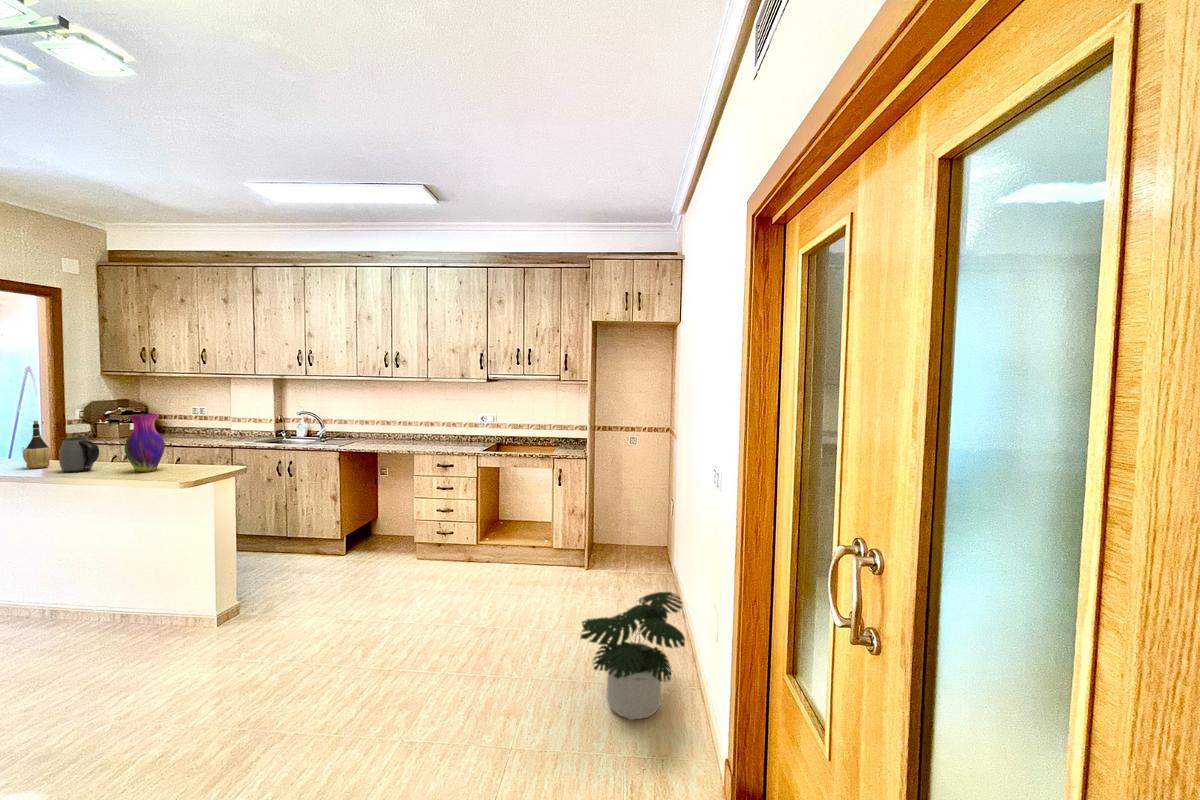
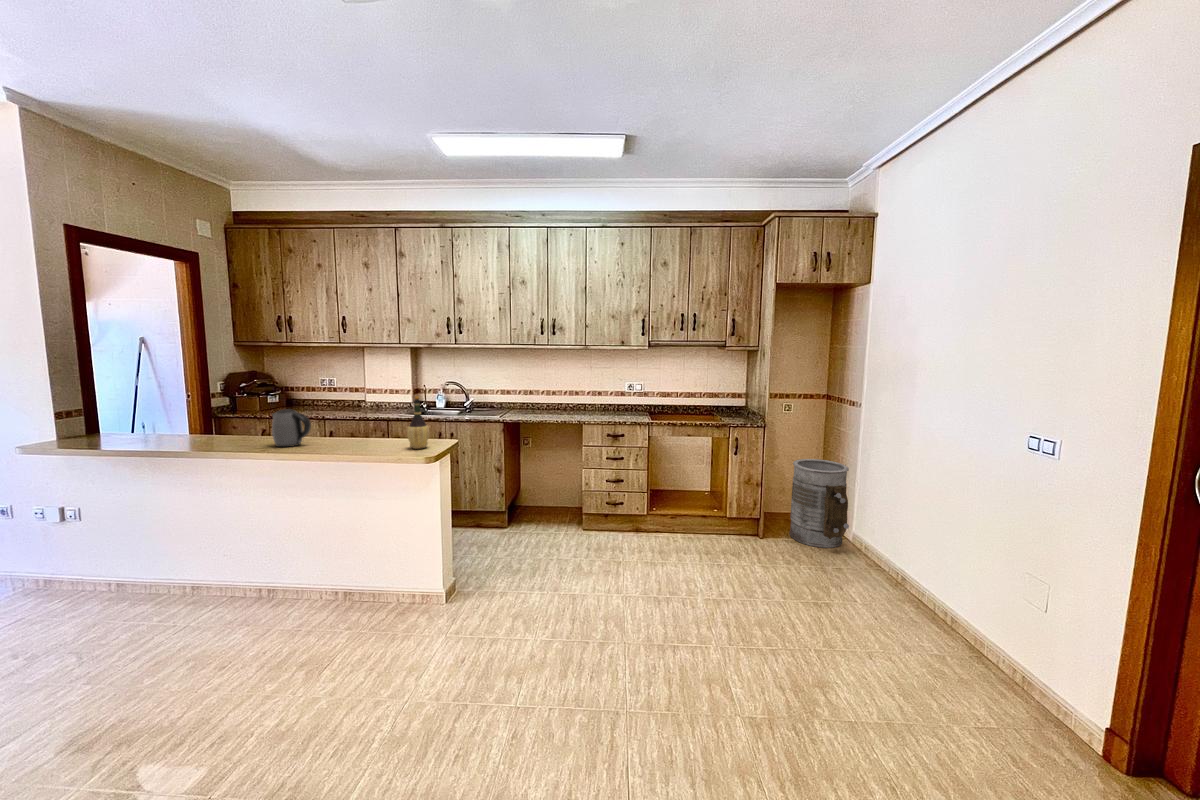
vase: present [124,414,165,472] -> none [341,384,377,446]
wine bottle: present [23,421,52,468] -> present [407,396,430,449]
trash can: none [615,492,667,581] -> present [789,459,849,548]
potted plant: present [581,592,685,720] -> none [877,561,1042,692]

